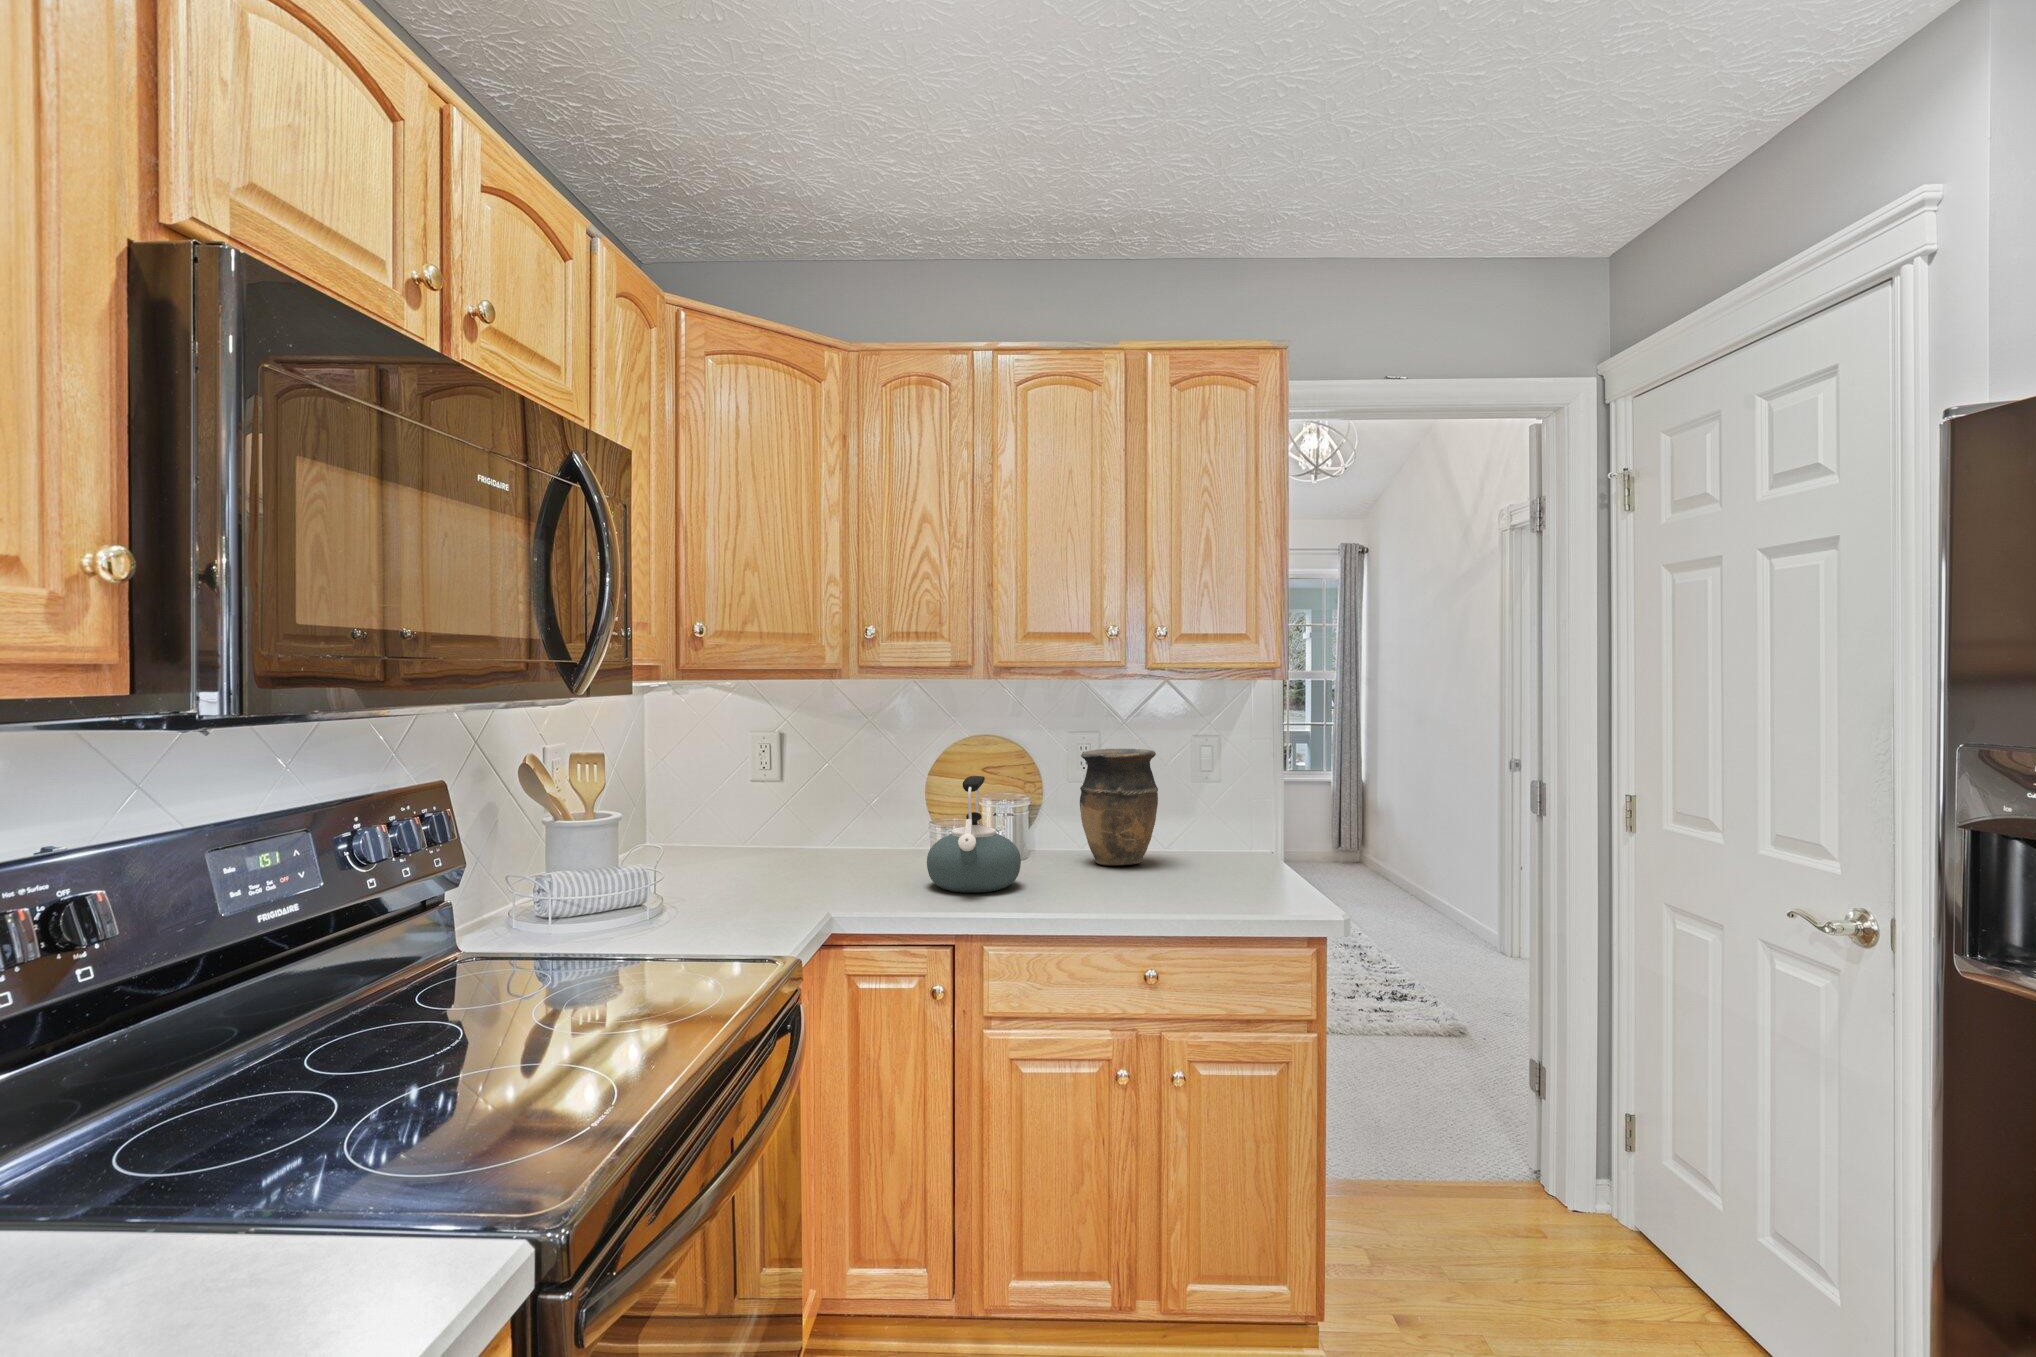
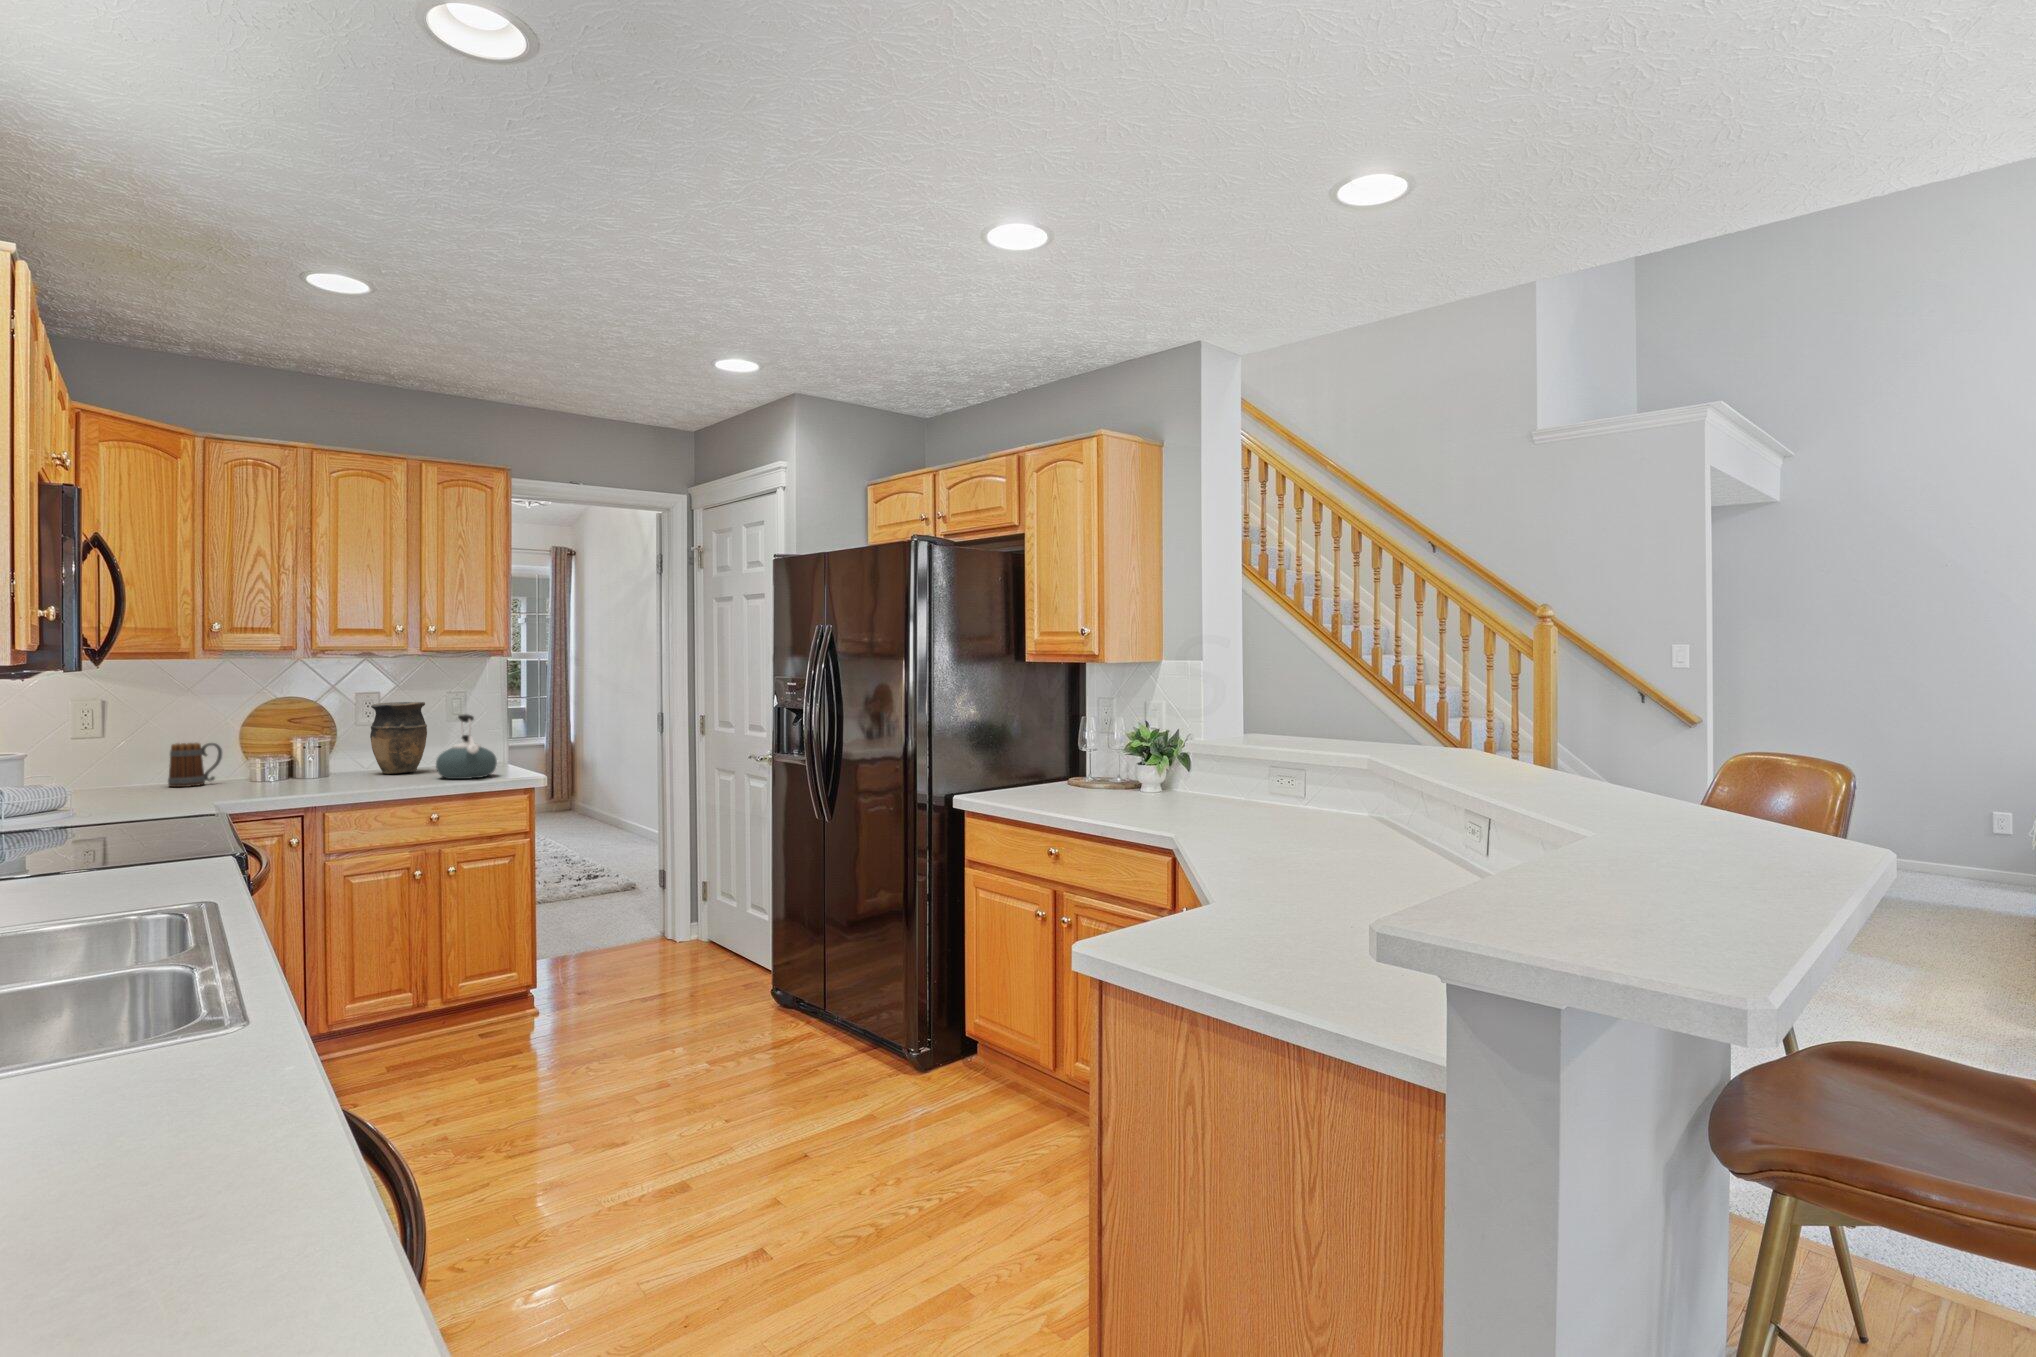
kettle: present [927,776,1021,893] -> present [436,714,497,779]
mug: none [831,799,895,865] -> present [168,743,222,787]

